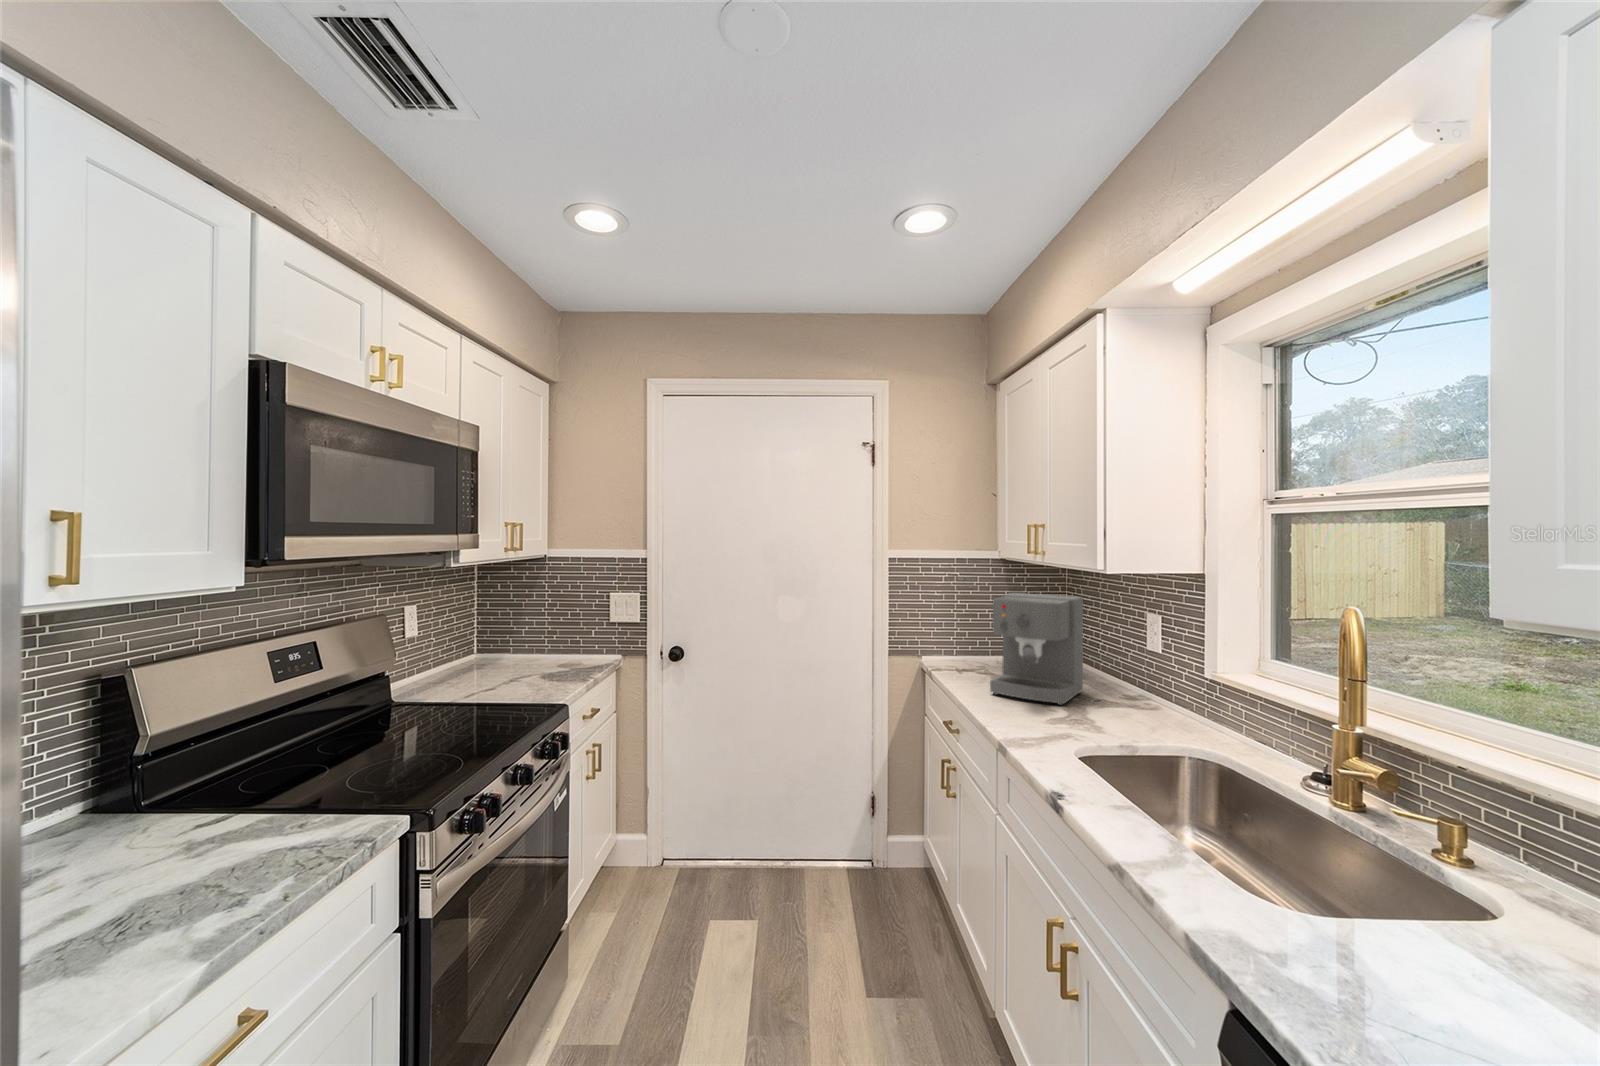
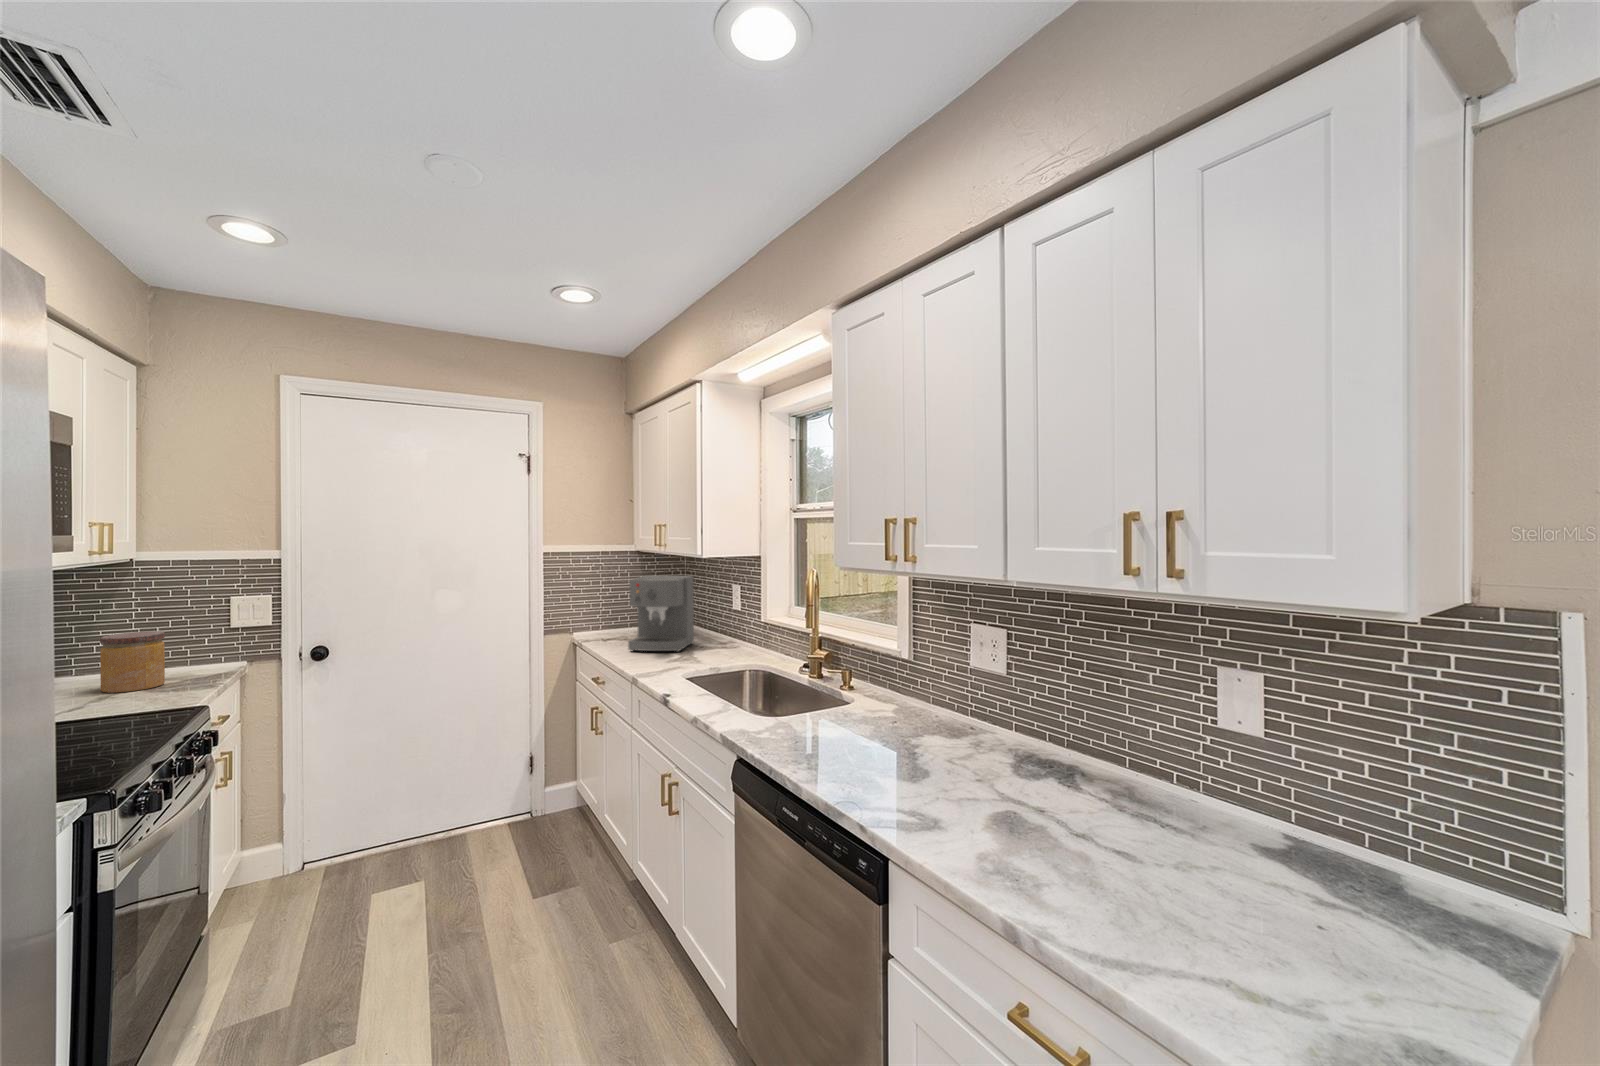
jar: none [517,621,560,676] -> present [100,631,165,693]

